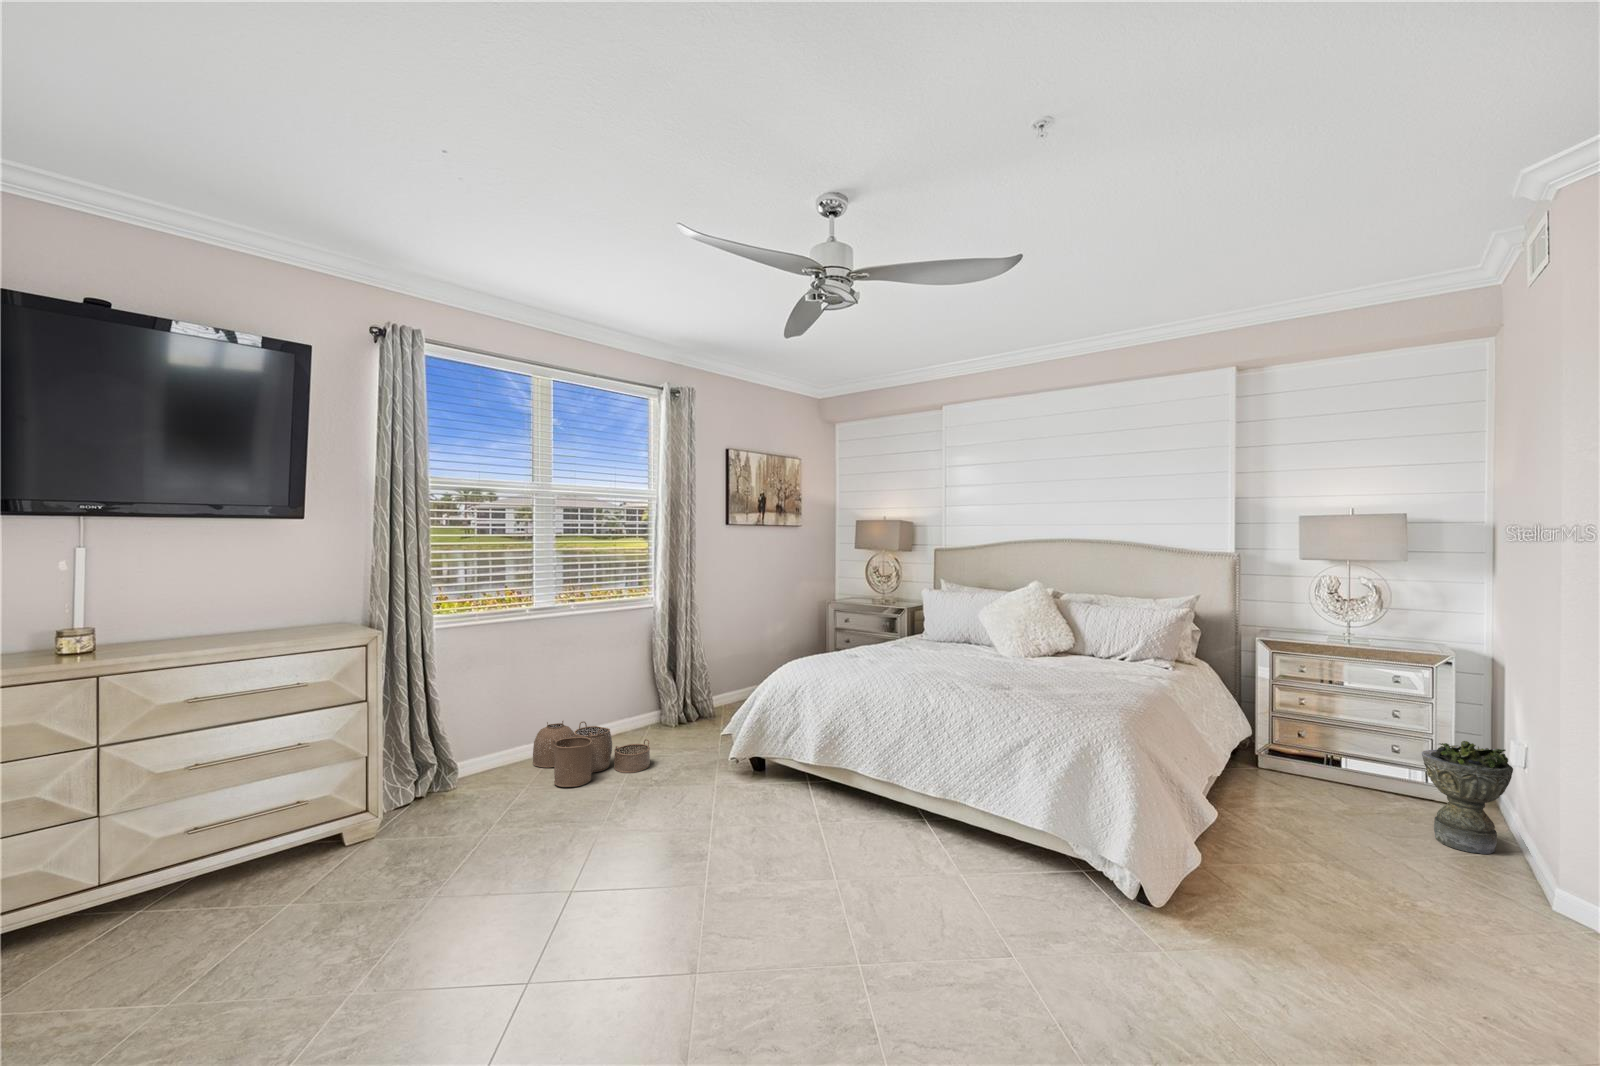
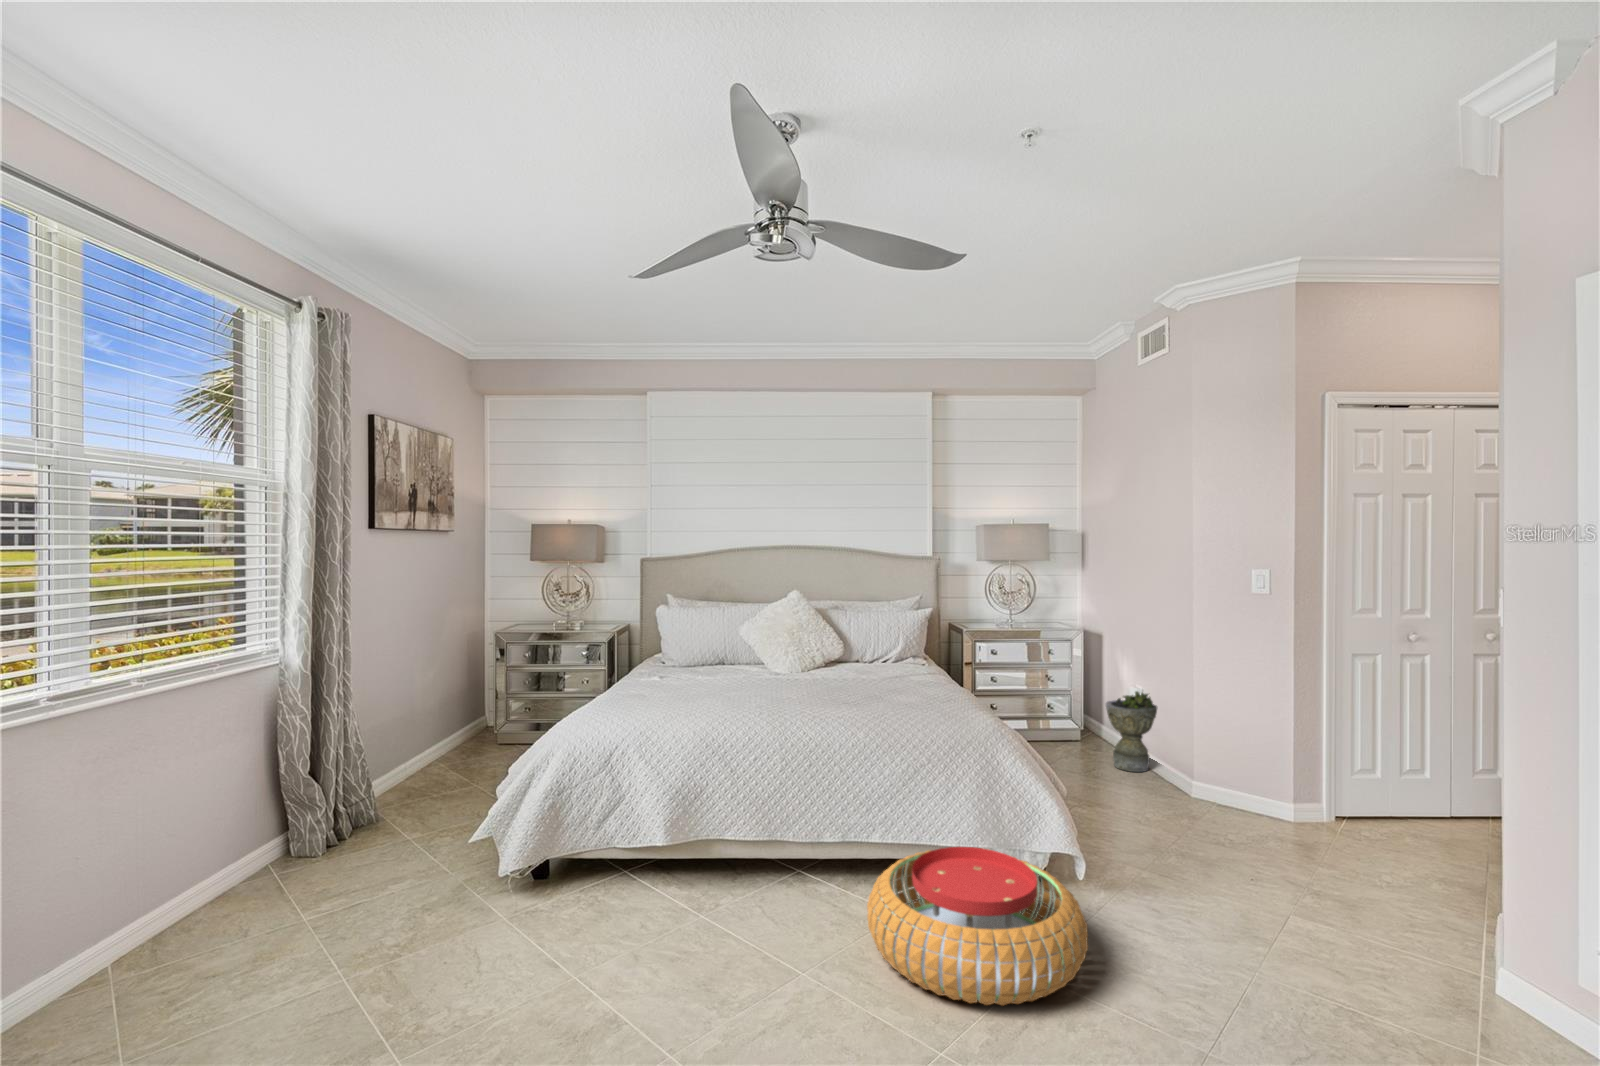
woven basket: present [533,721,650,787] -> none [74,887,358,1030]
pouf: none [878,816,1084,961] -> present [867,847,1088,1005]

